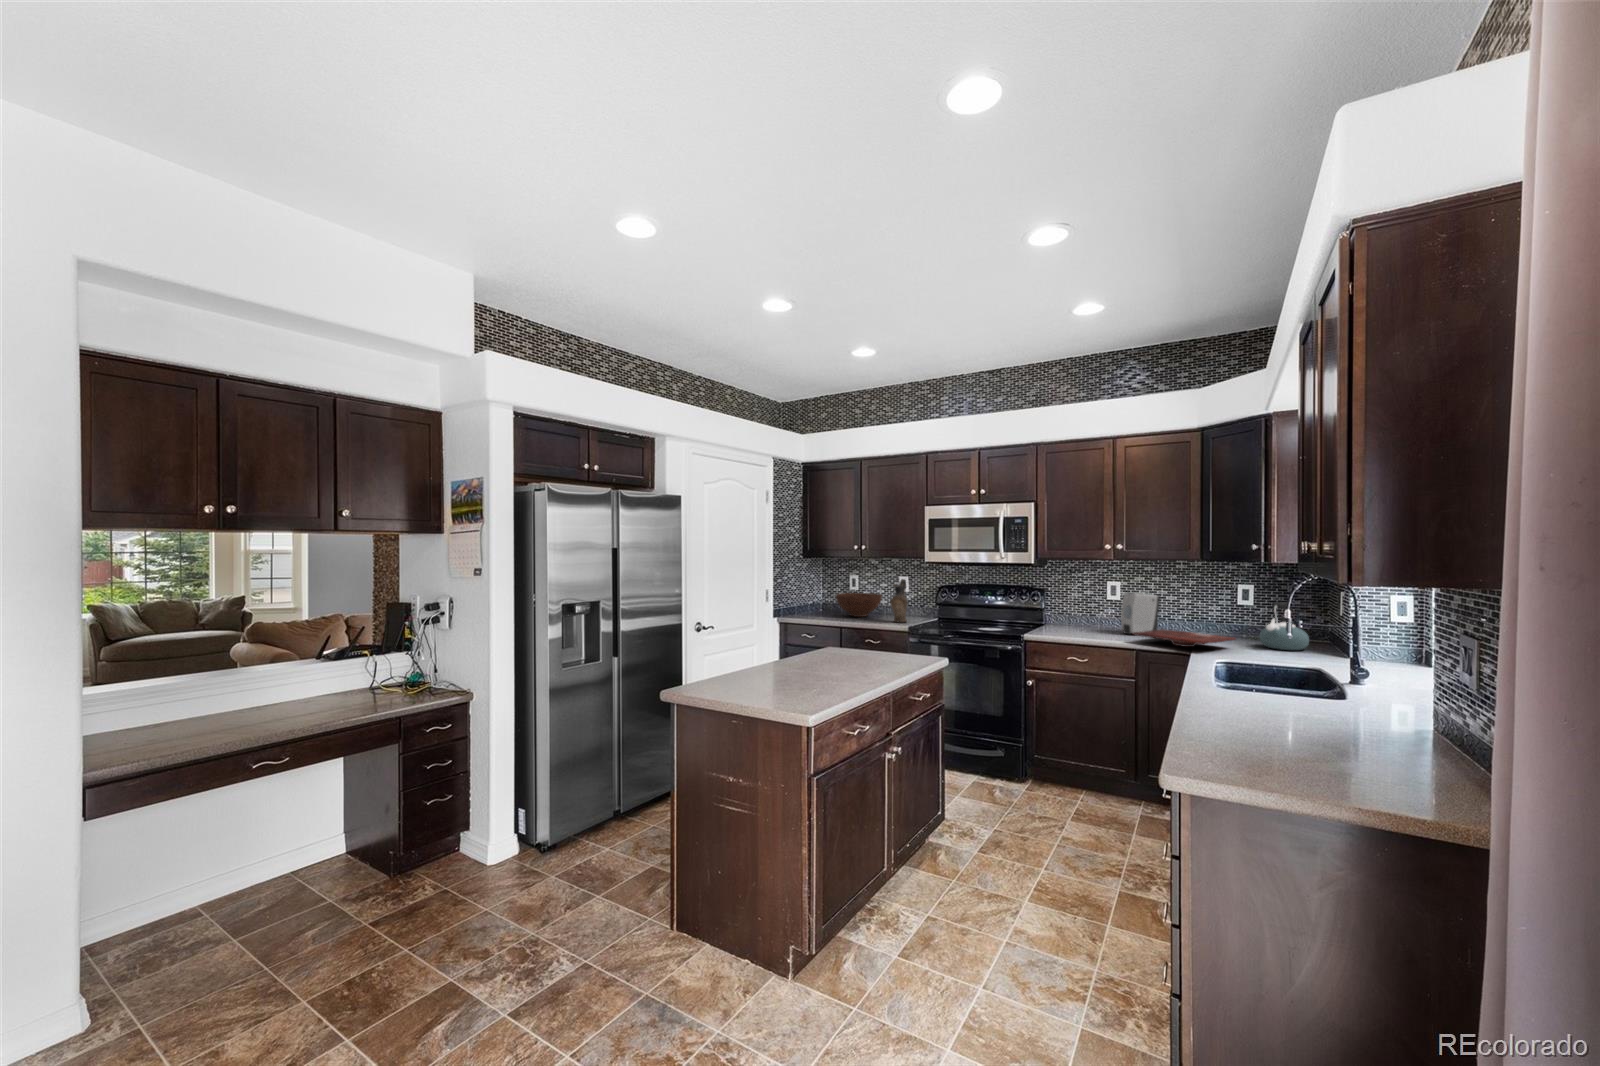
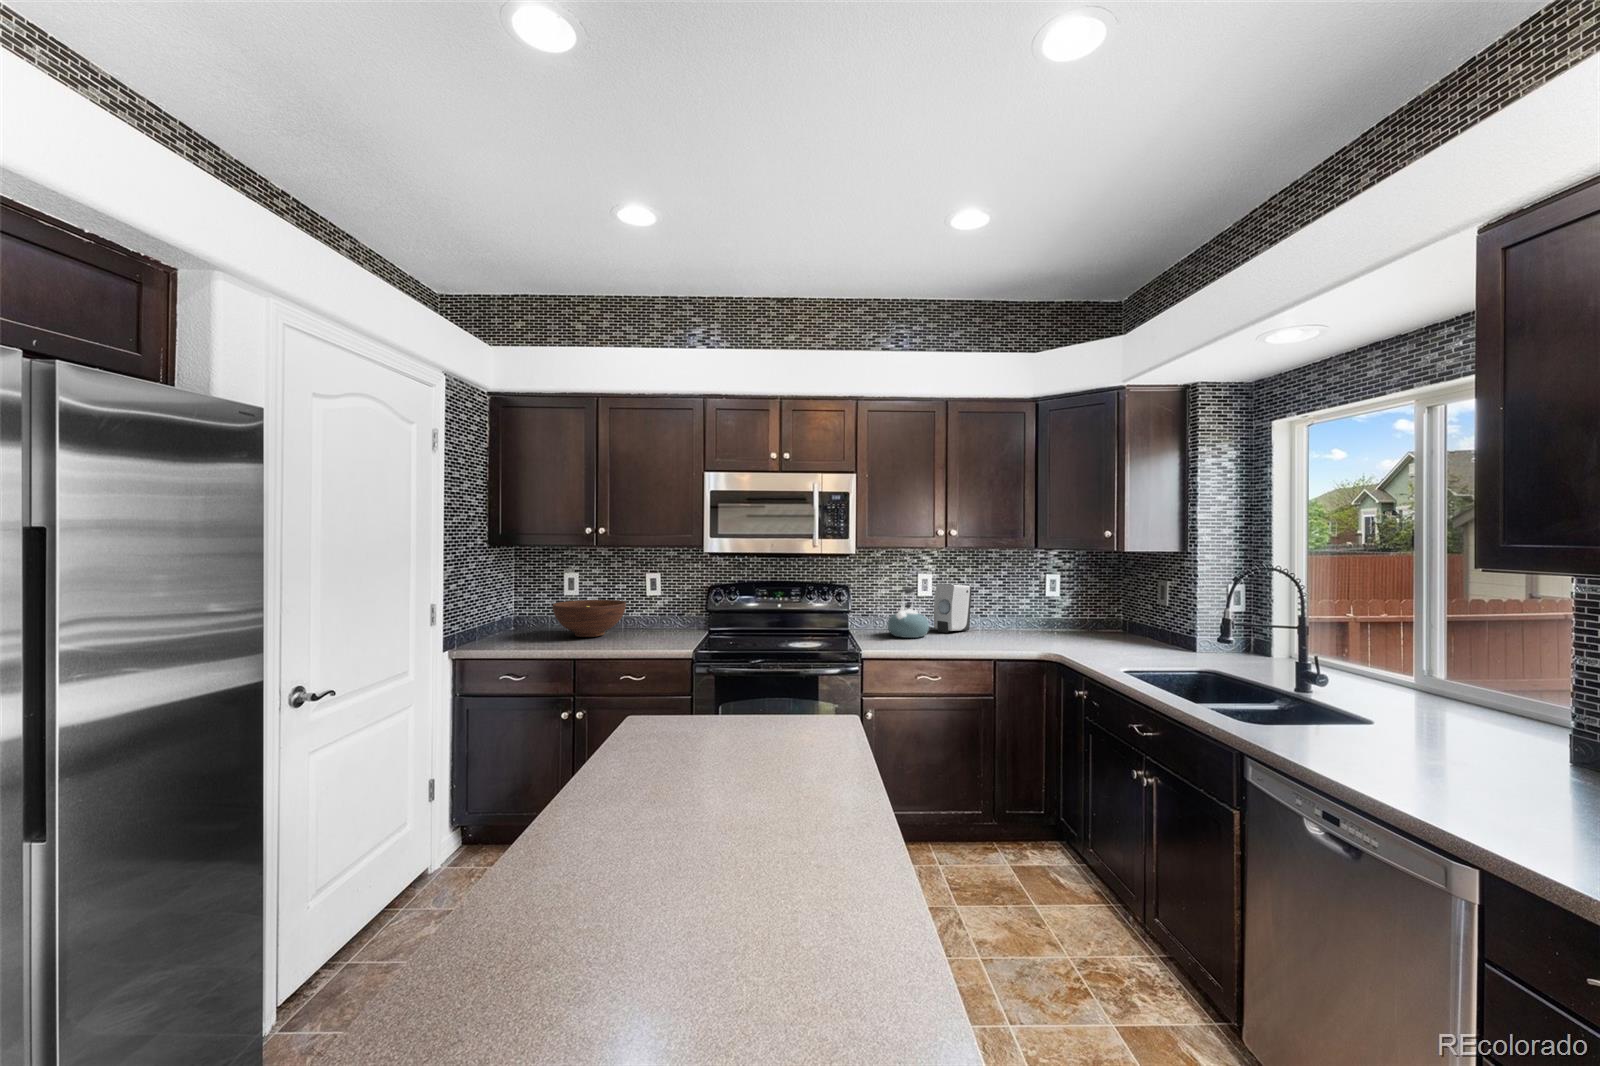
ceramic pitcher: present [890,579,908,622] -> none [653,577,679,641]
kettle: present [1260,602,1309,650] -> present [888,588,929,638]
cutting board: present [1132,629,1235,647] -> none [972,624,1065,643]

